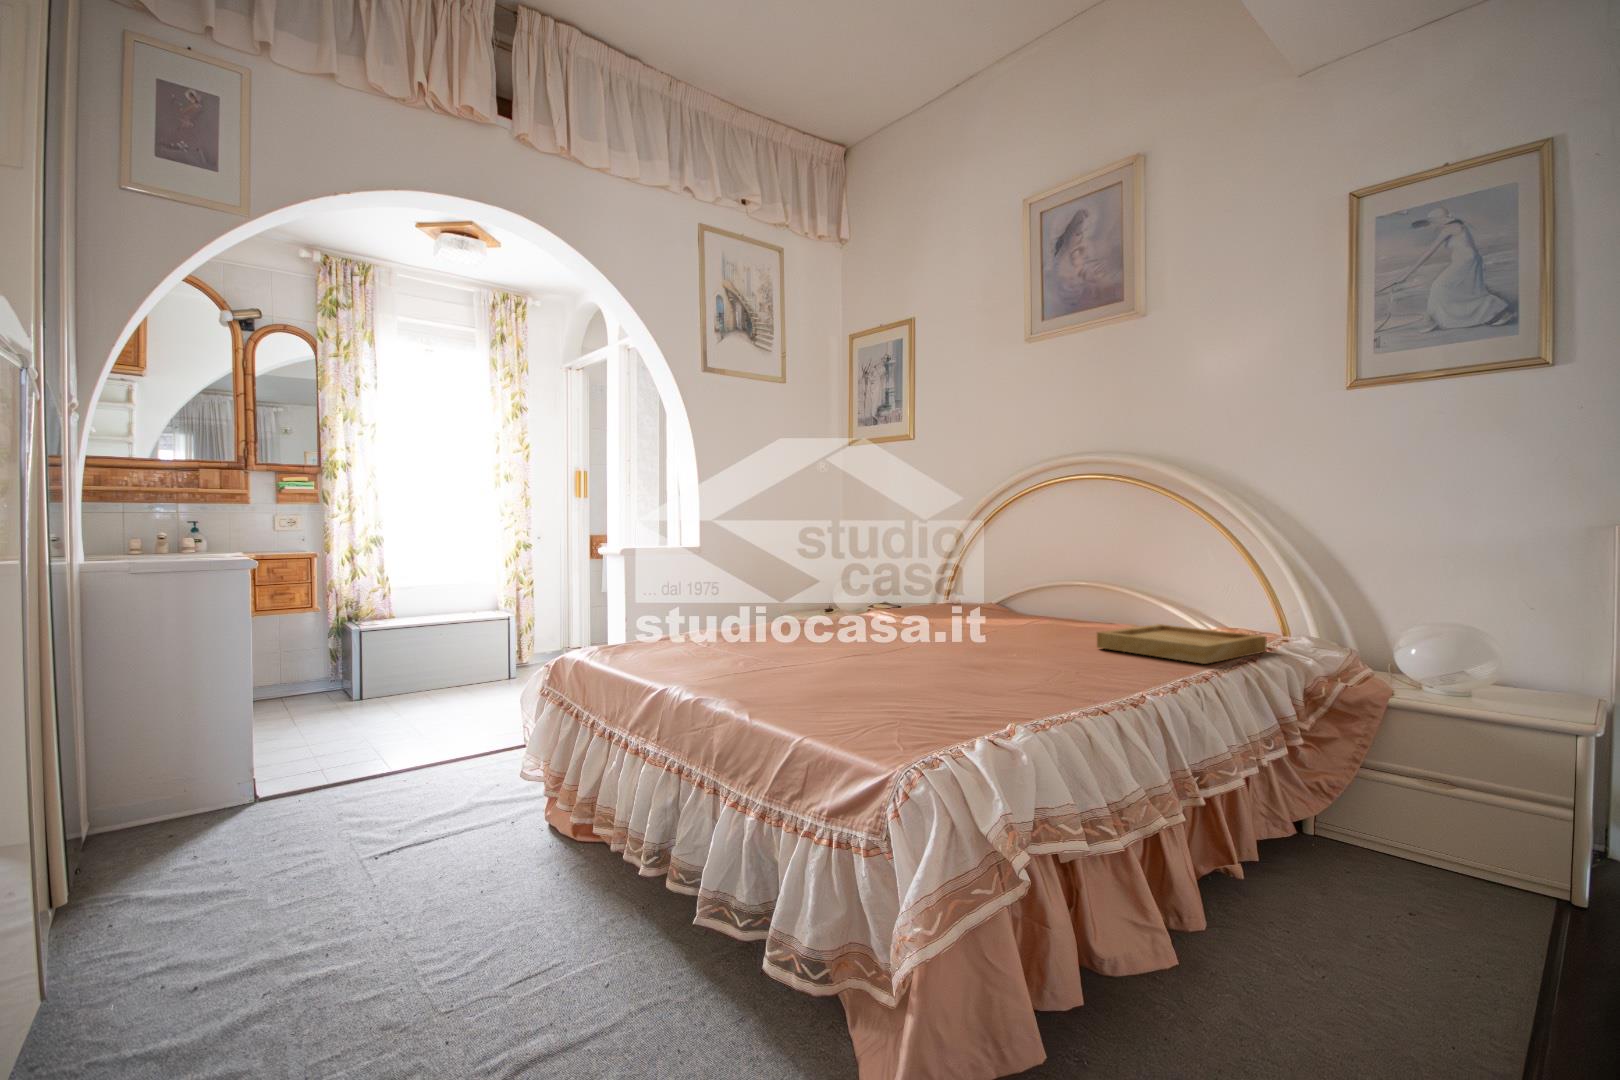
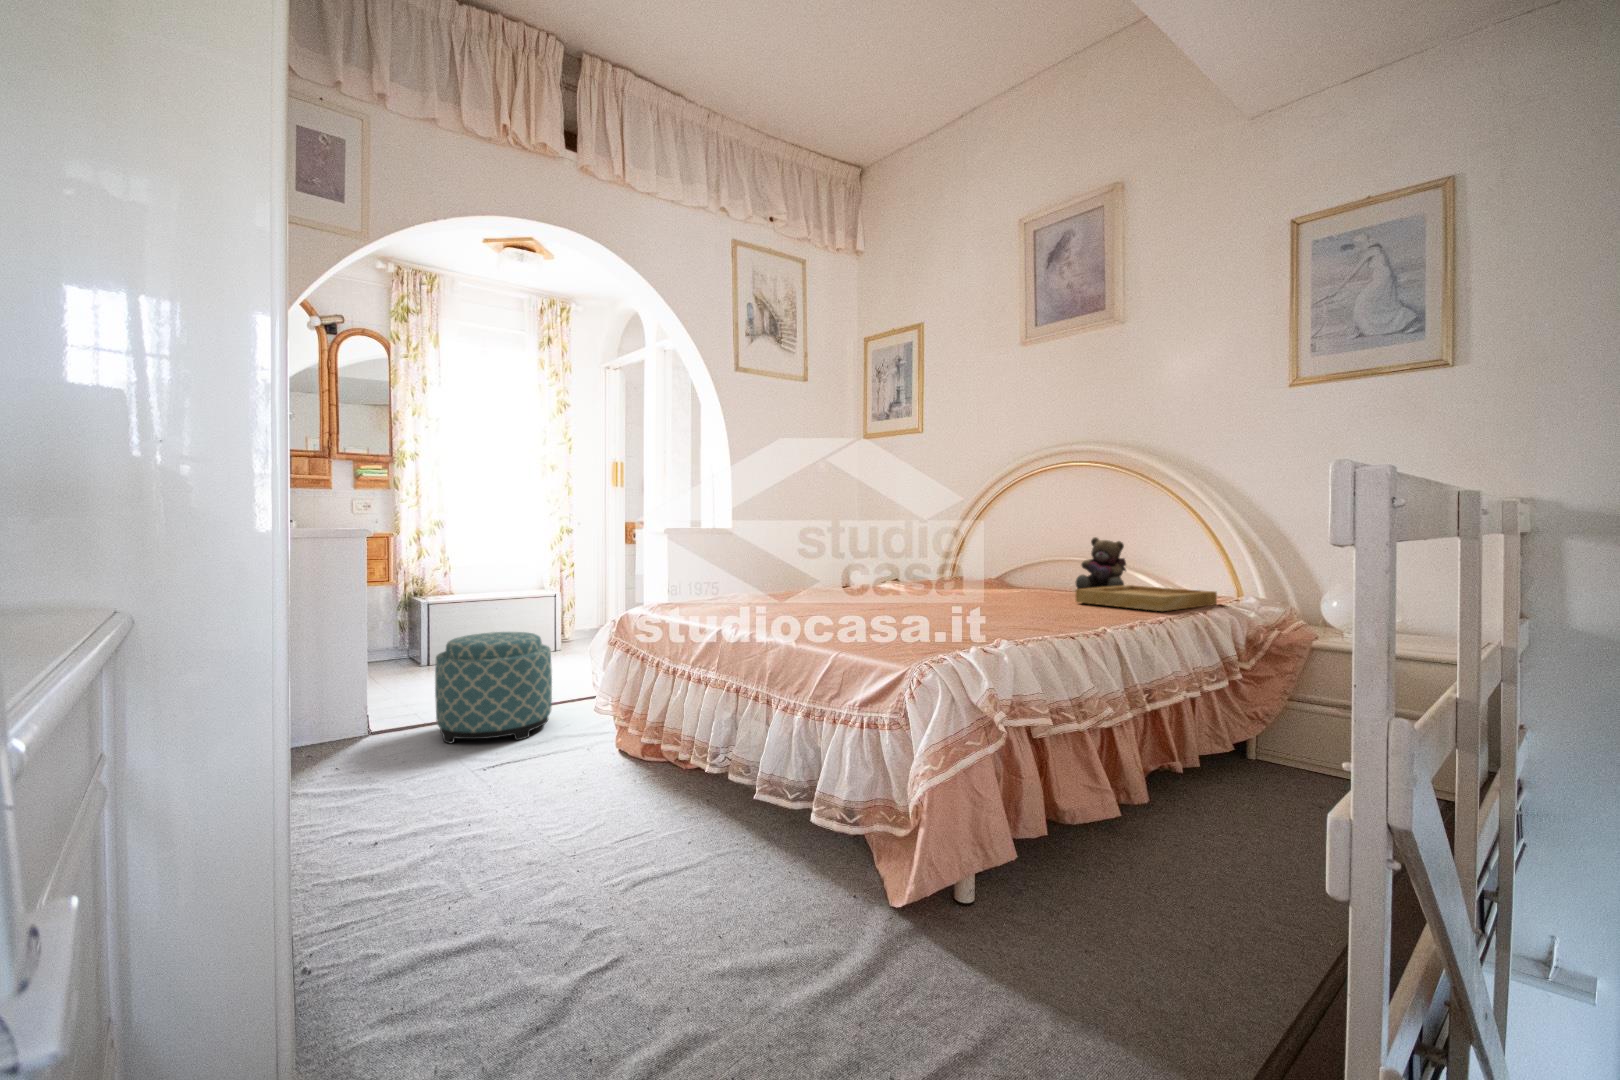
teddy bear: none [1094,565,1154,630] -> present [1075,537,1126,589]
ottoman: none [338,677,480,816] -> present [435,632,552,743]

